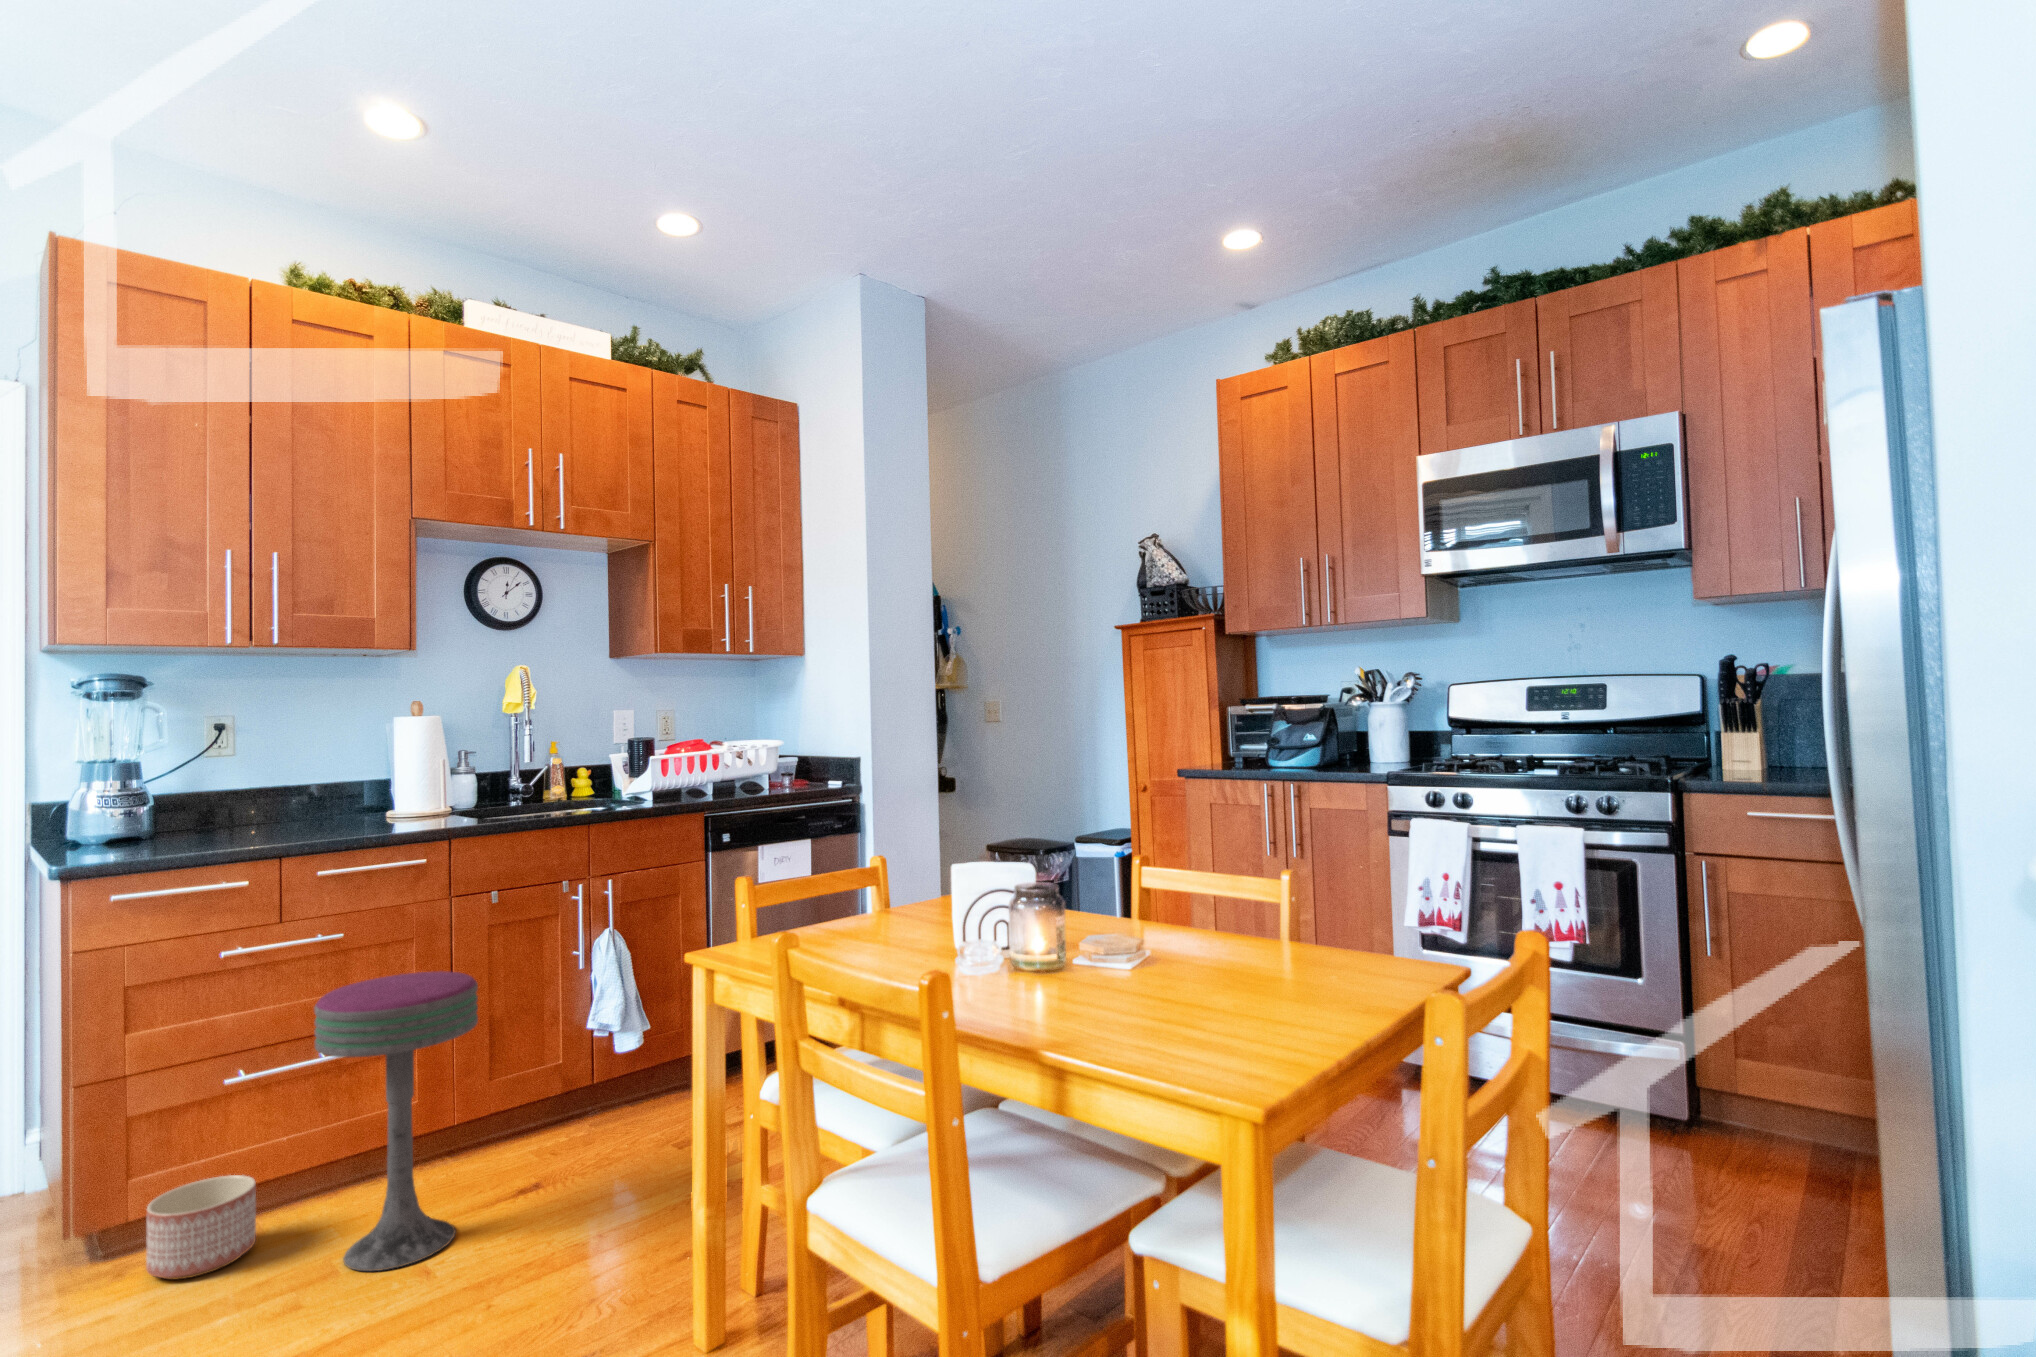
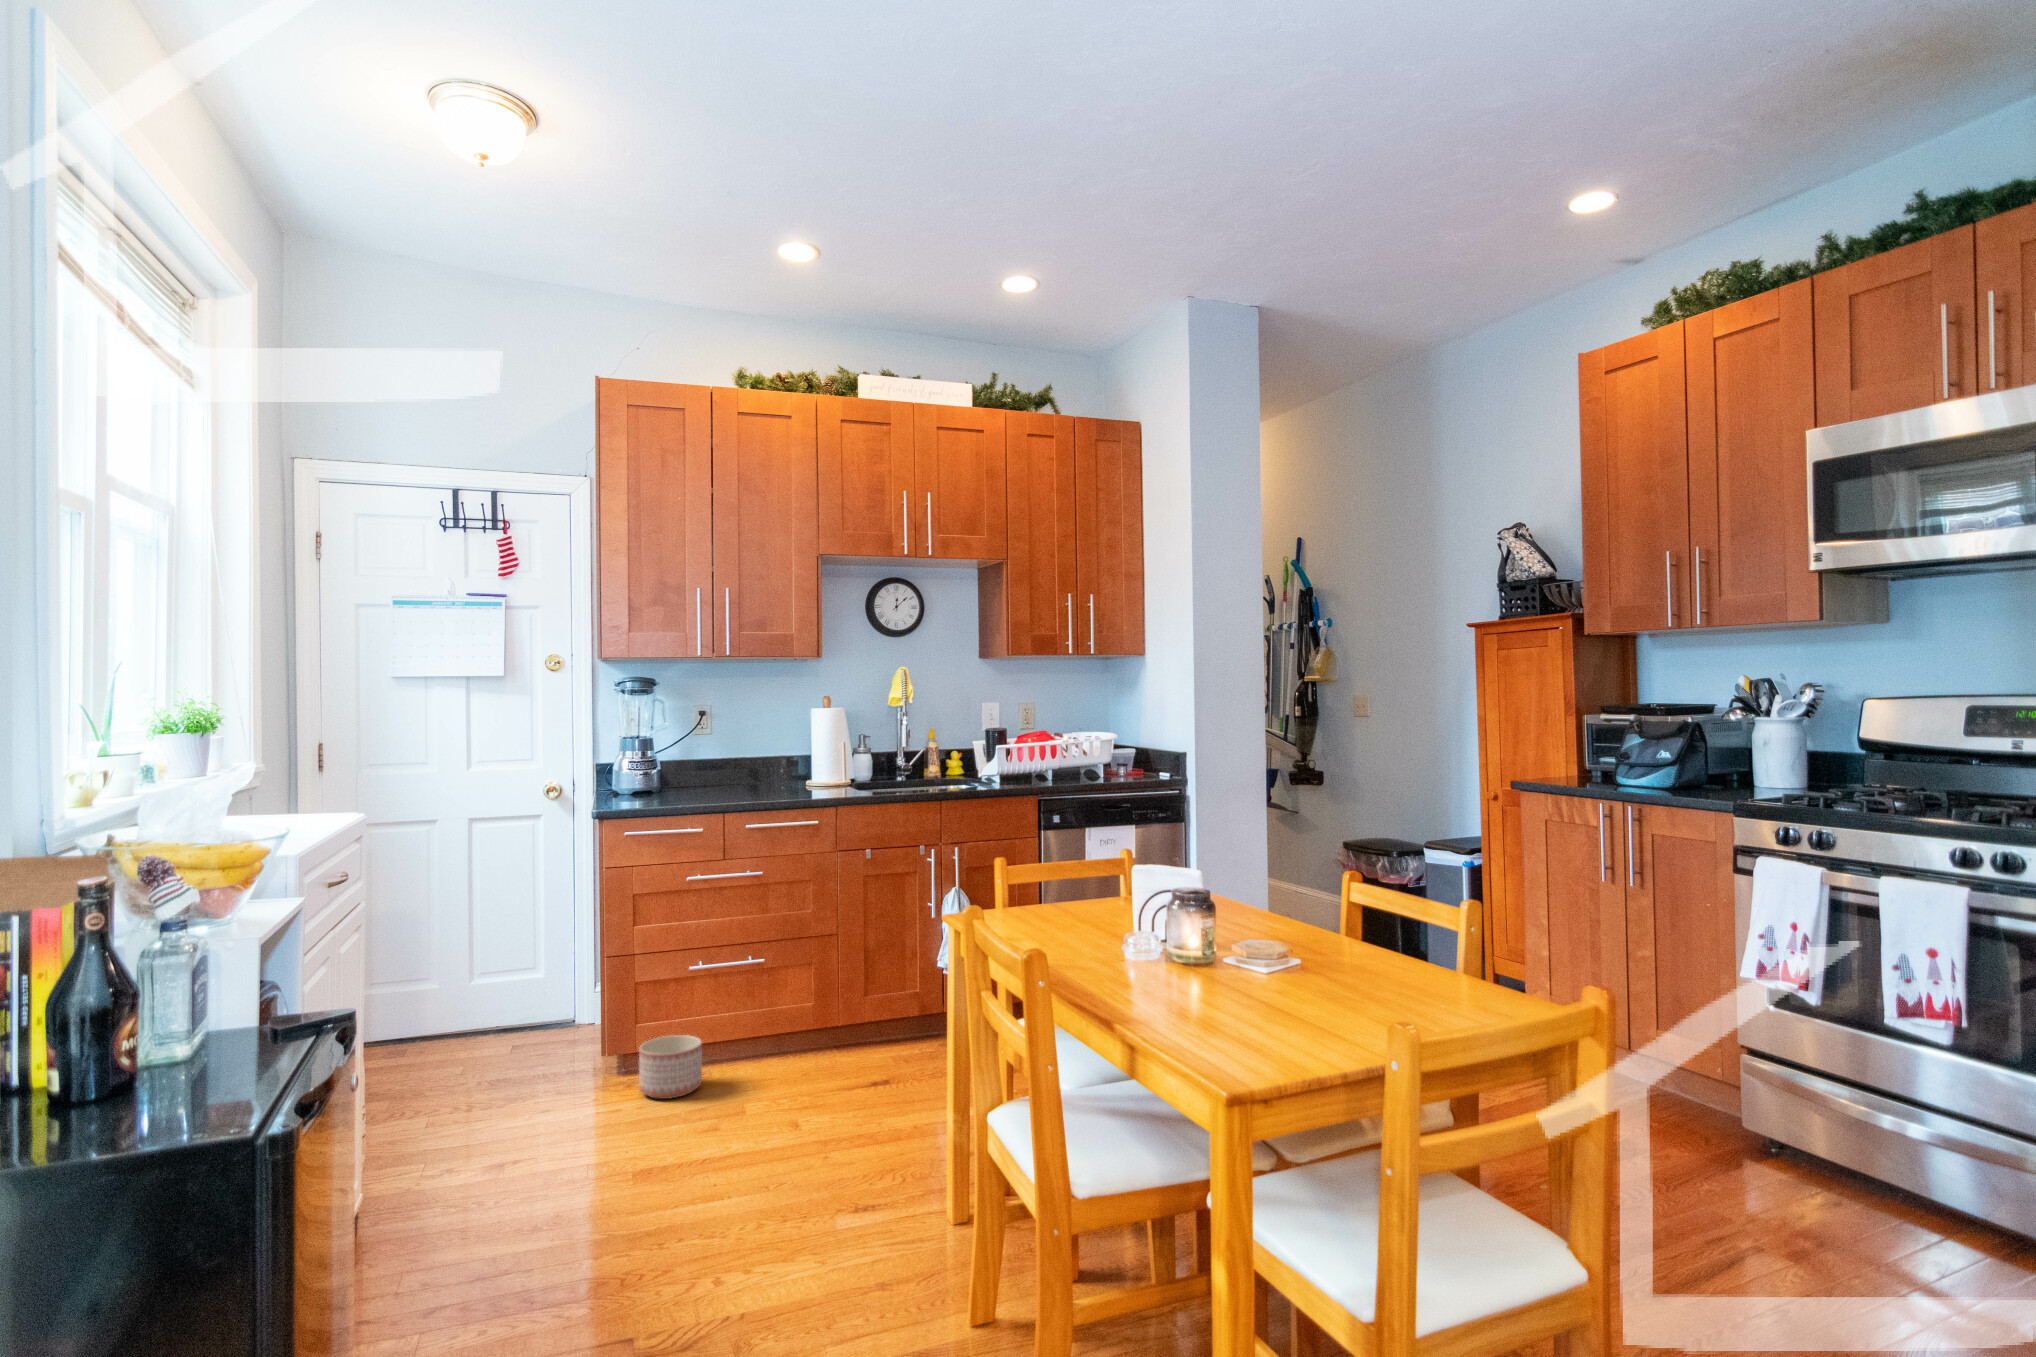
bar stool: present [314,971,478,1271] -> none [728,908,834,1120]

